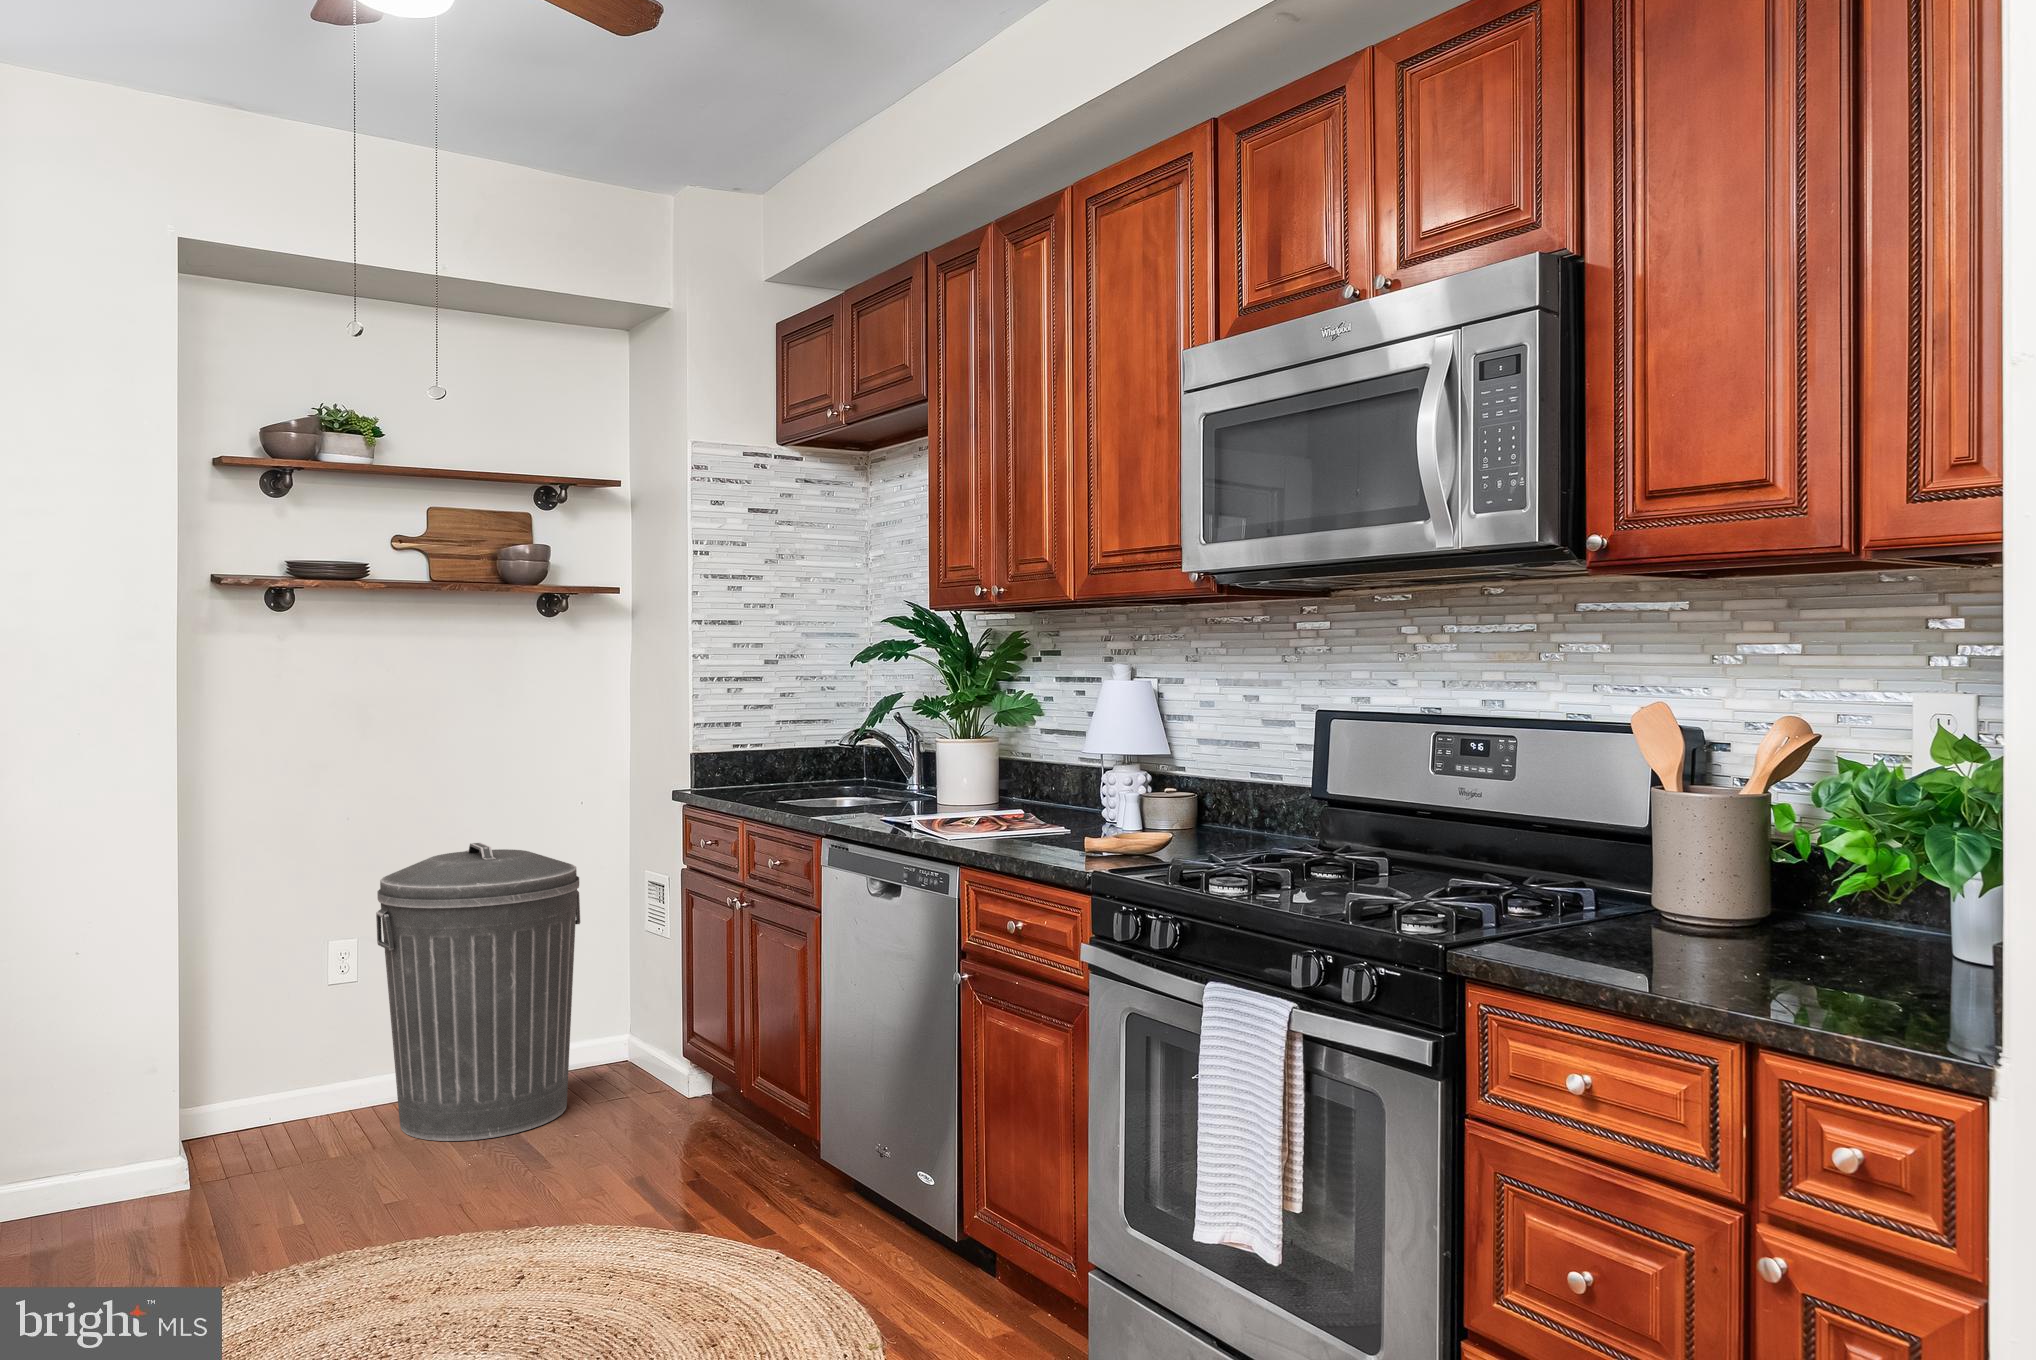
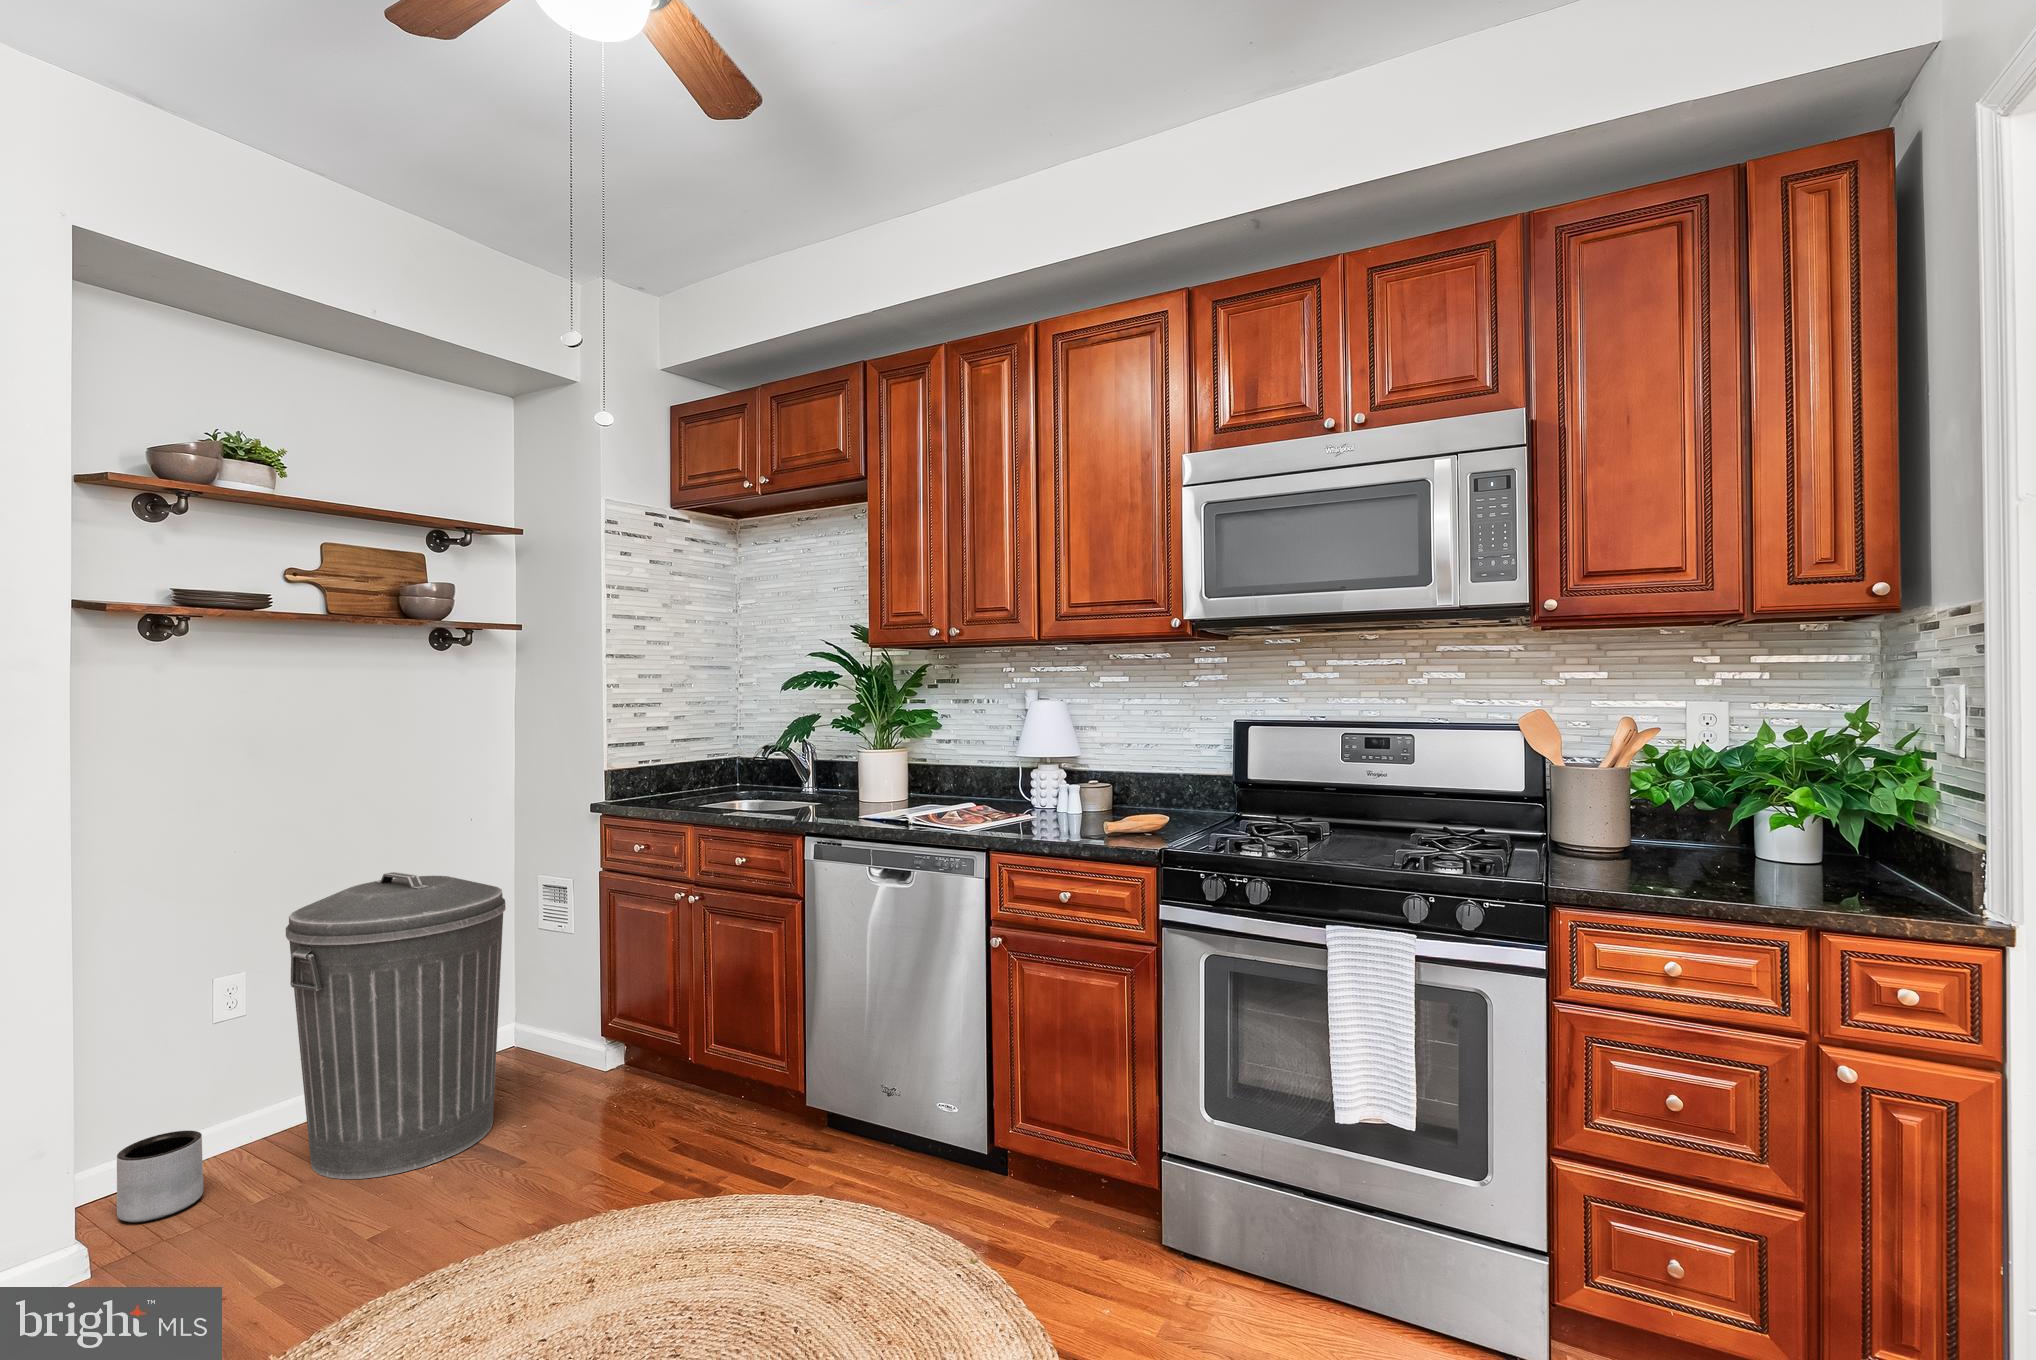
planter: none [244,1067,313,1141] -> present [117,1131,203,1222]

